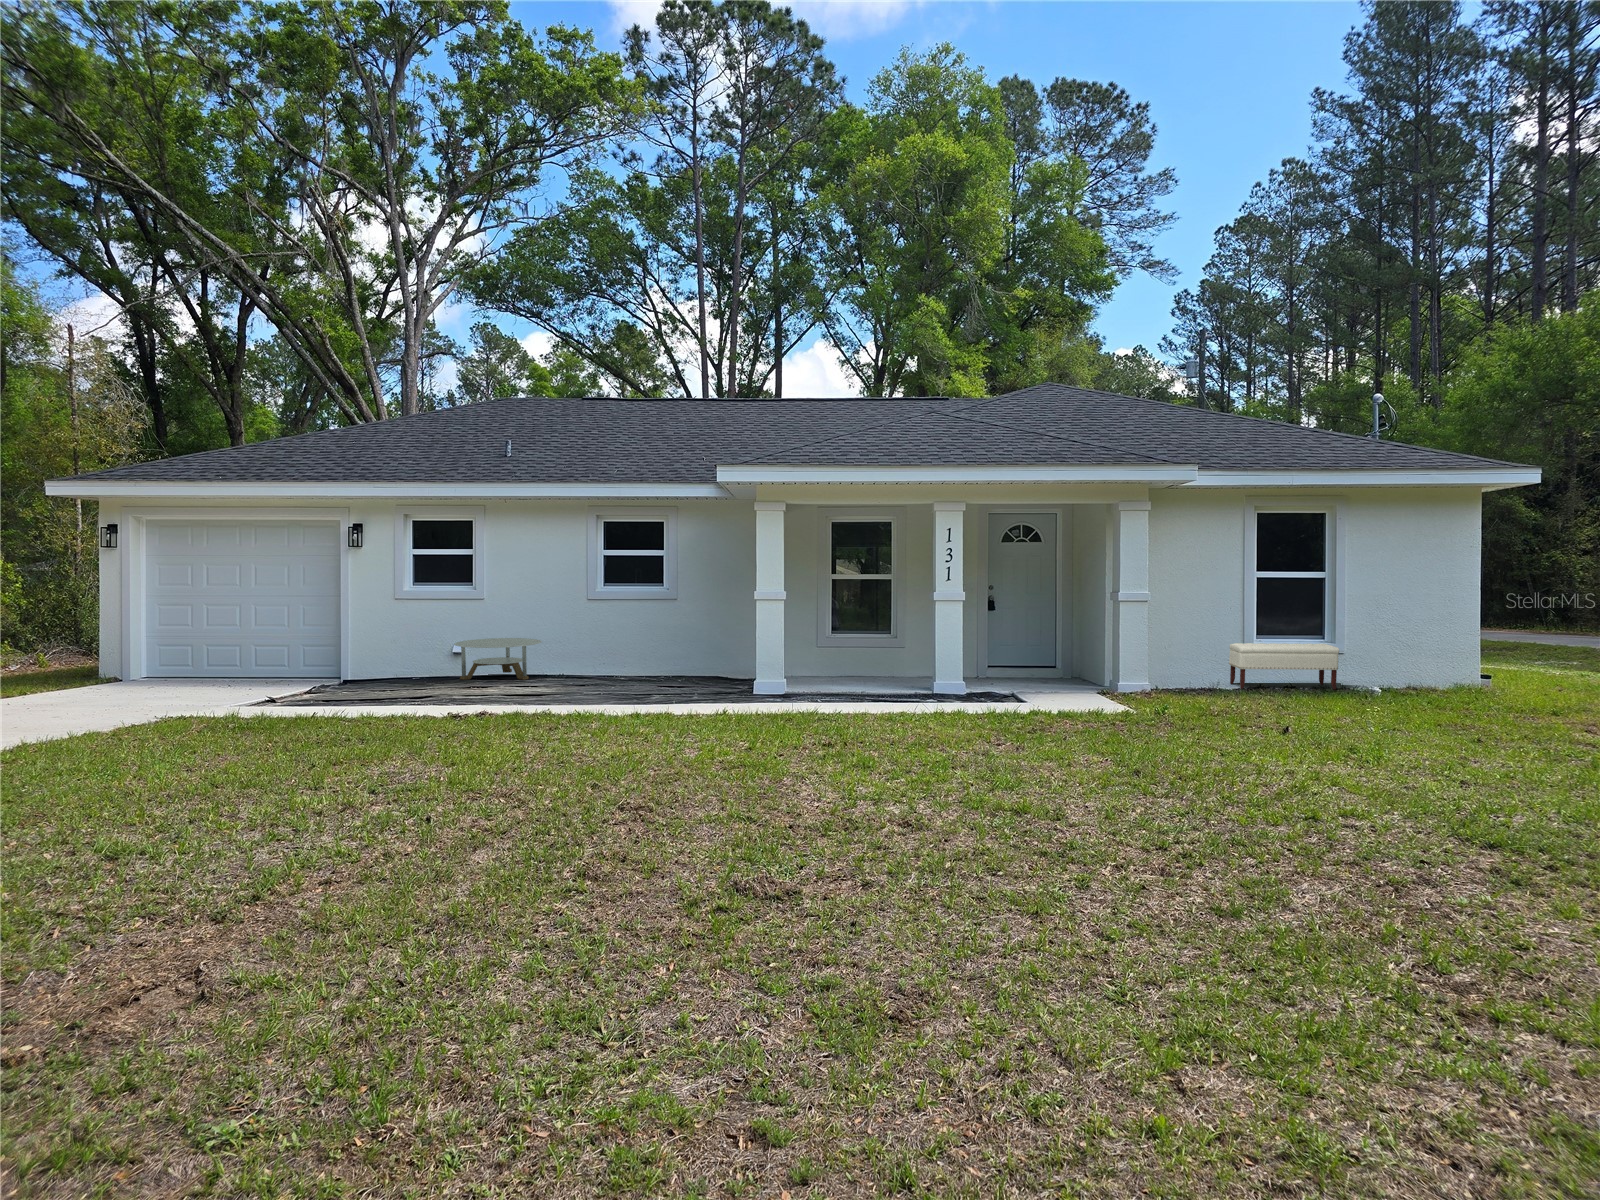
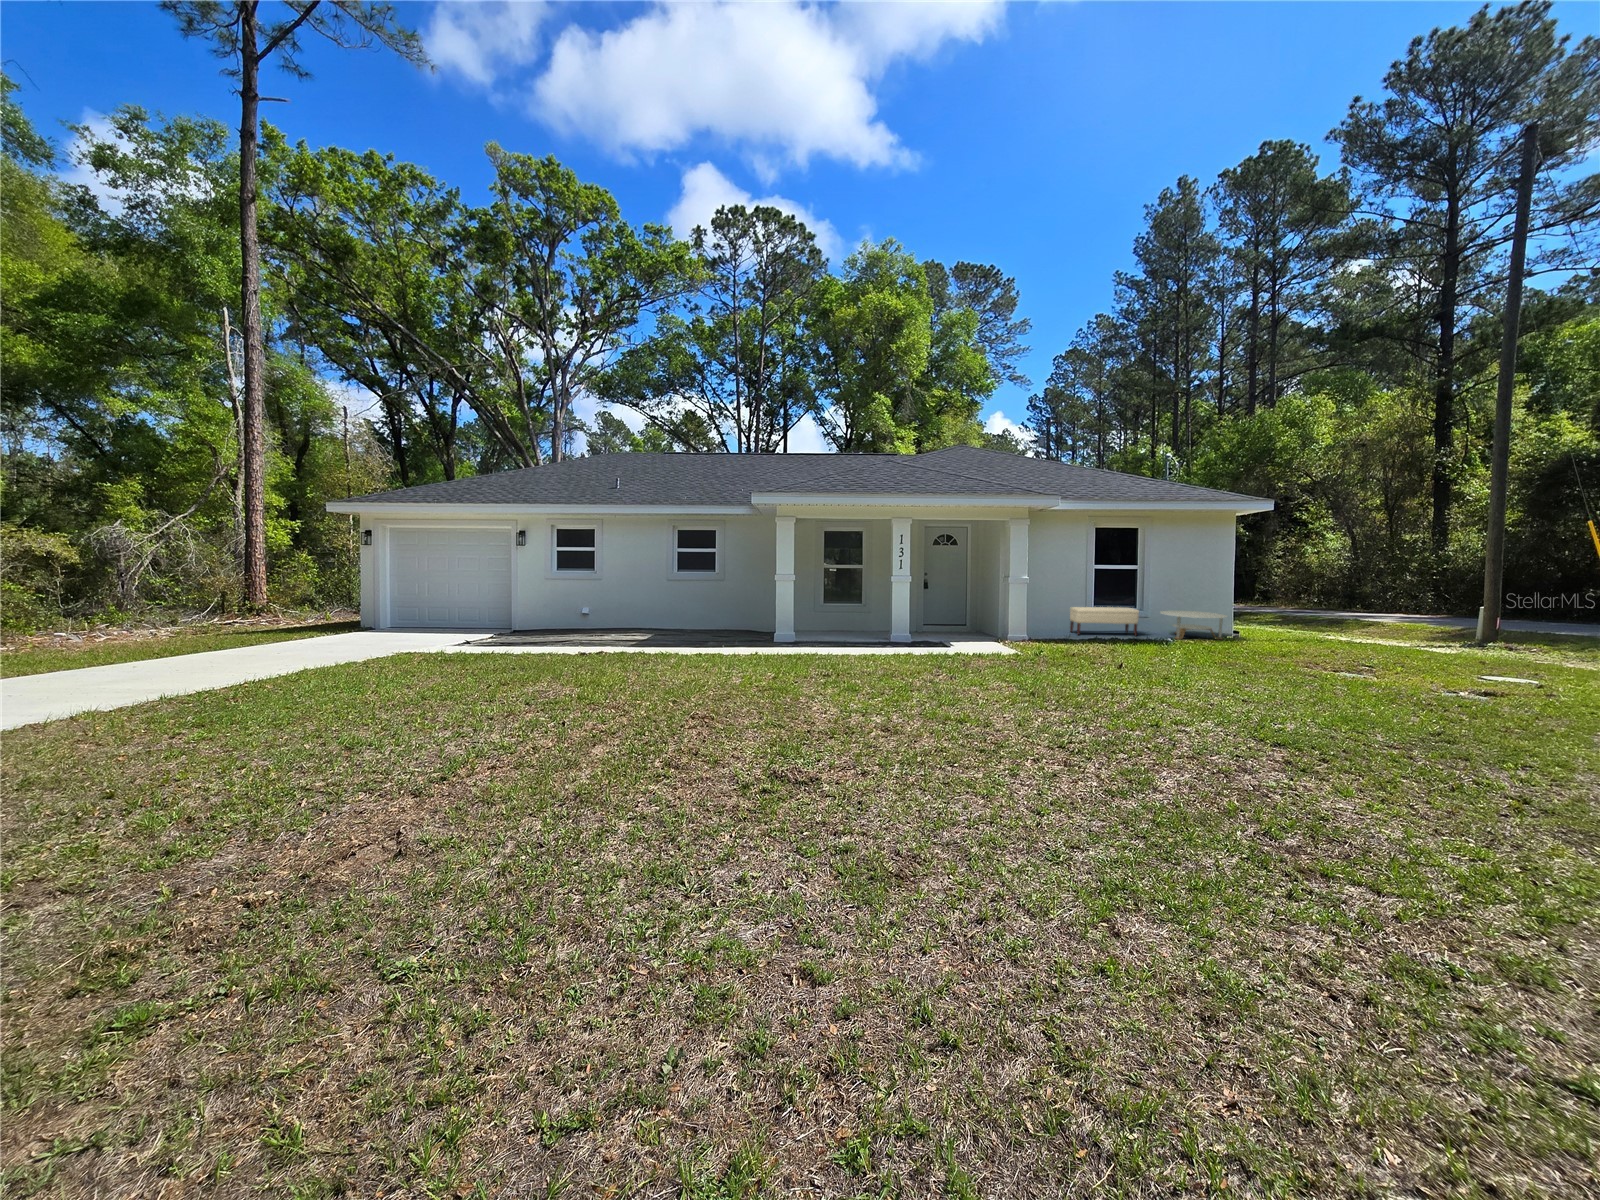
round table: present [454,638,542,680] -> present [1161,611,1227,640]

